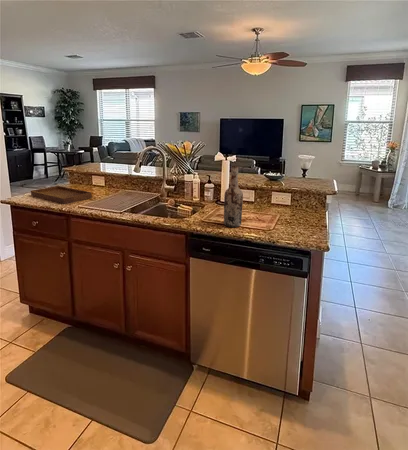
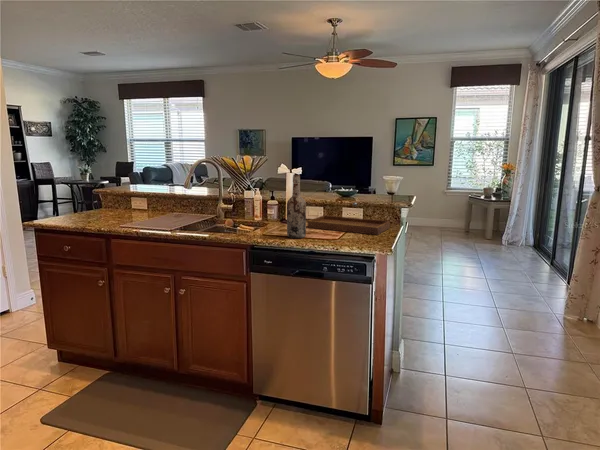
tray: present [31,177,92,204] -> present [308,203,390,235]

